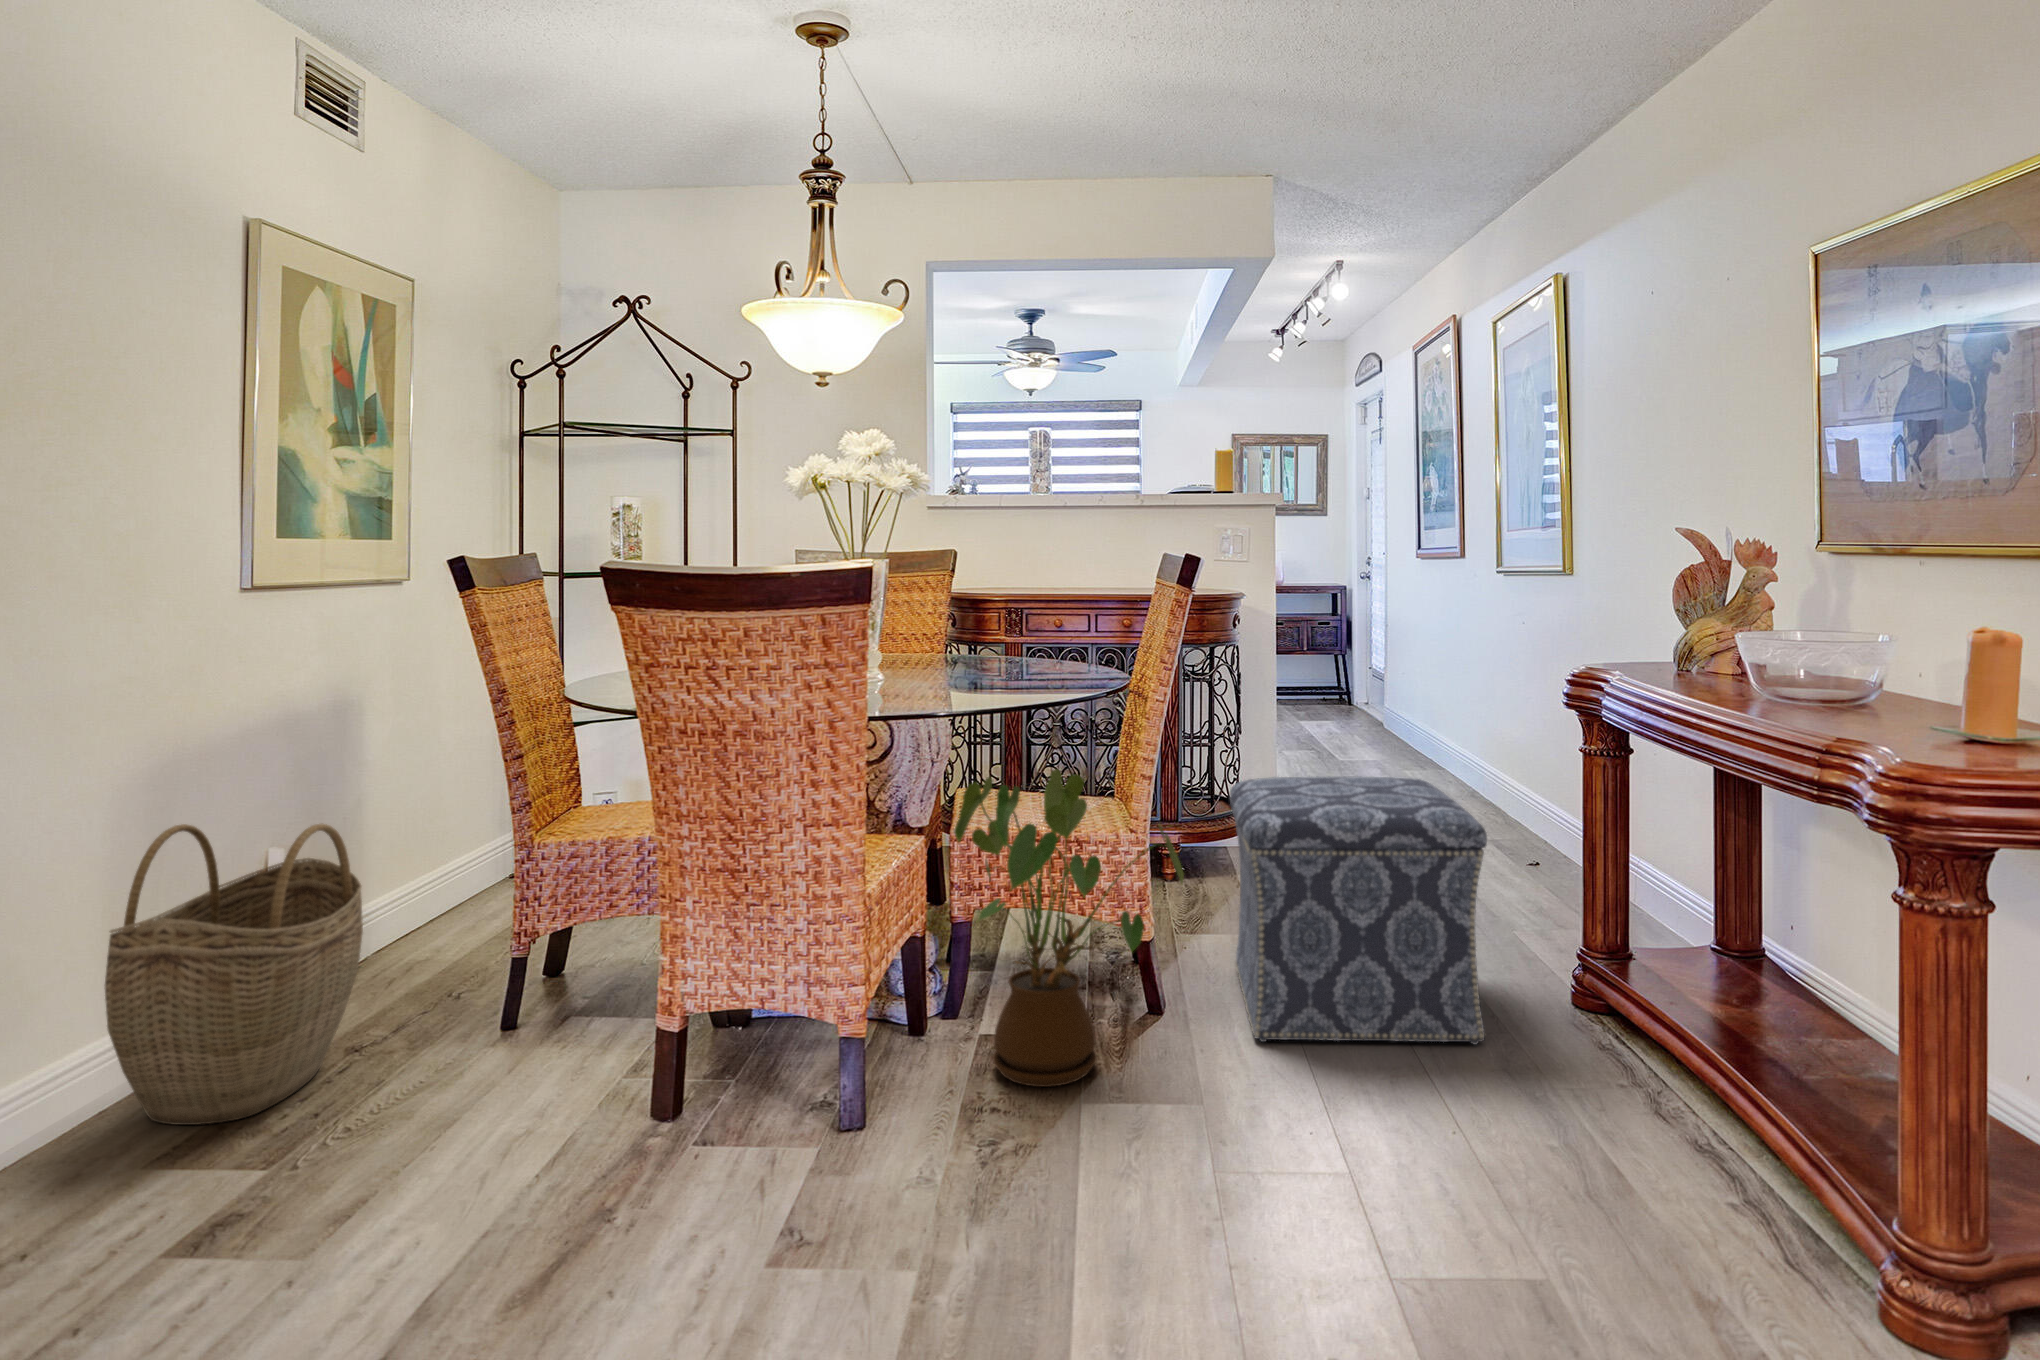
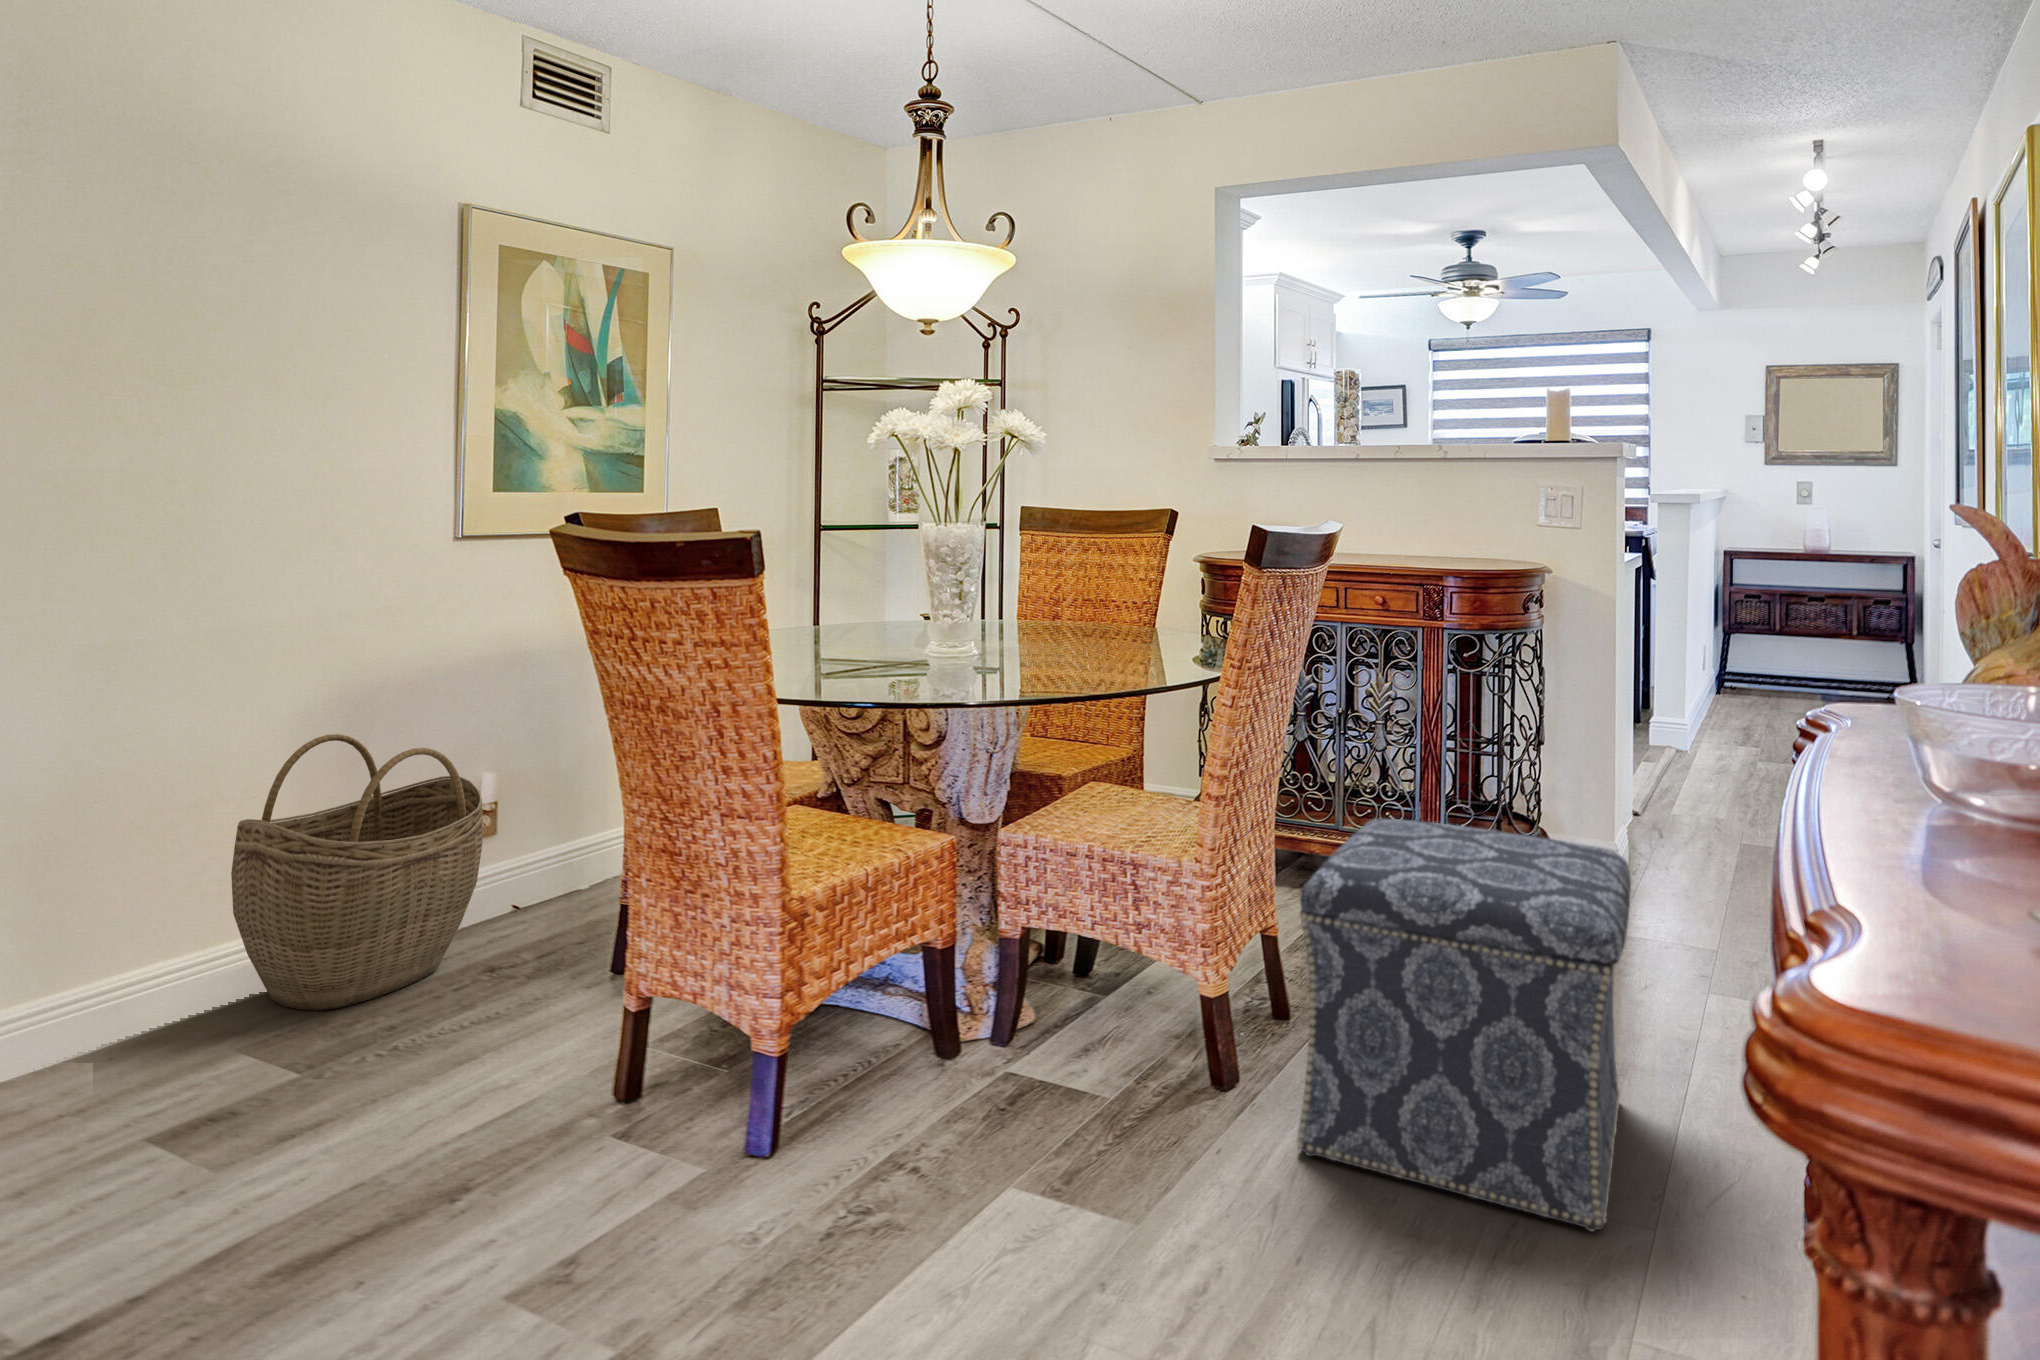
house plant: present [954,769,1184,1087] -> none [947,780,1202,1158]

